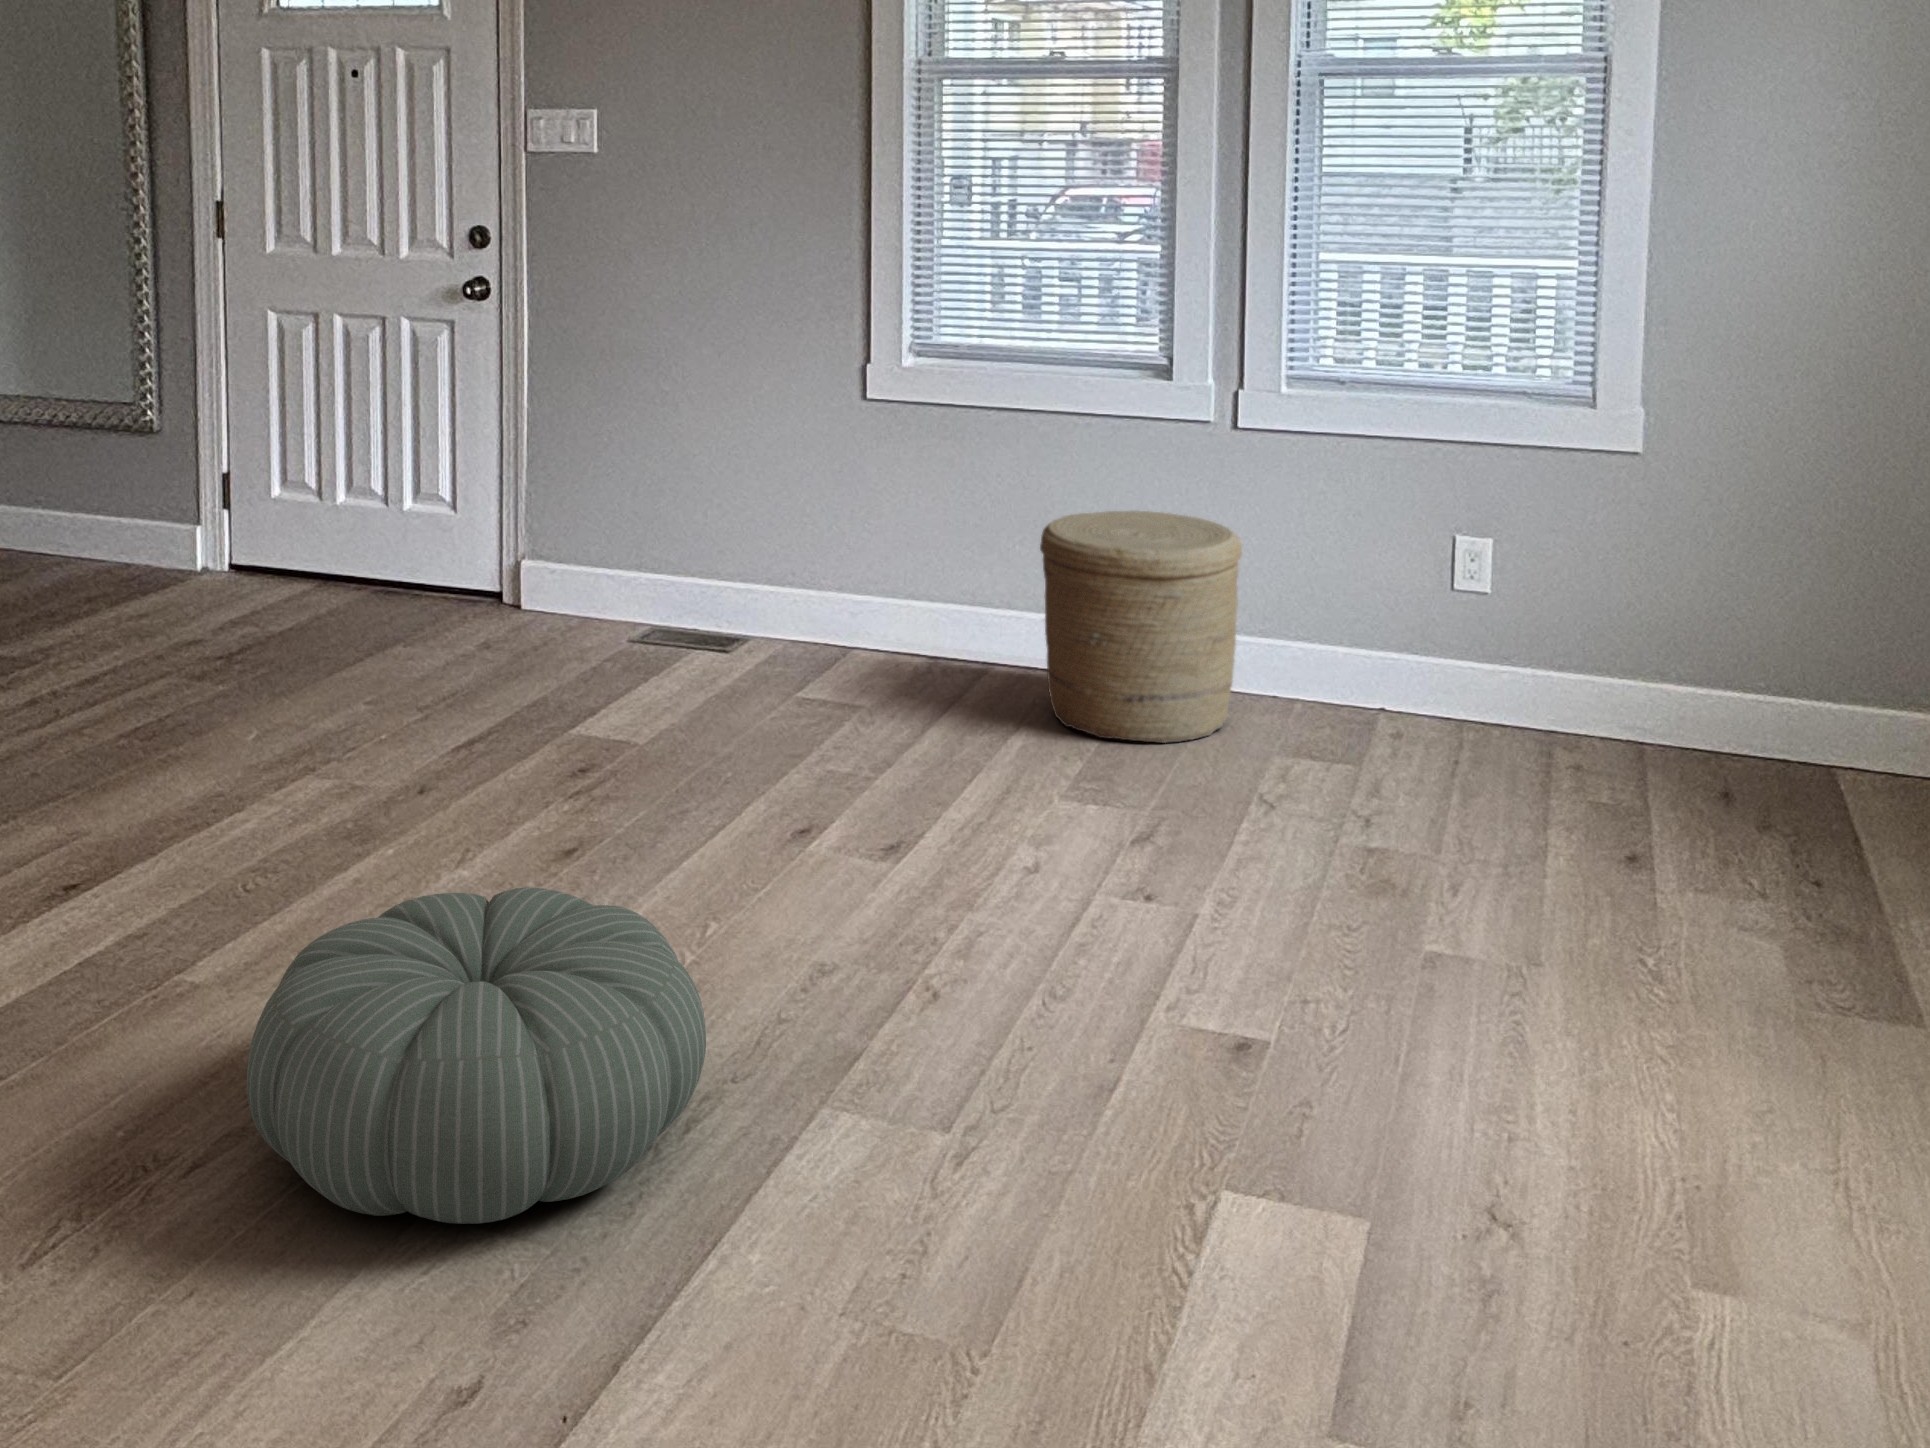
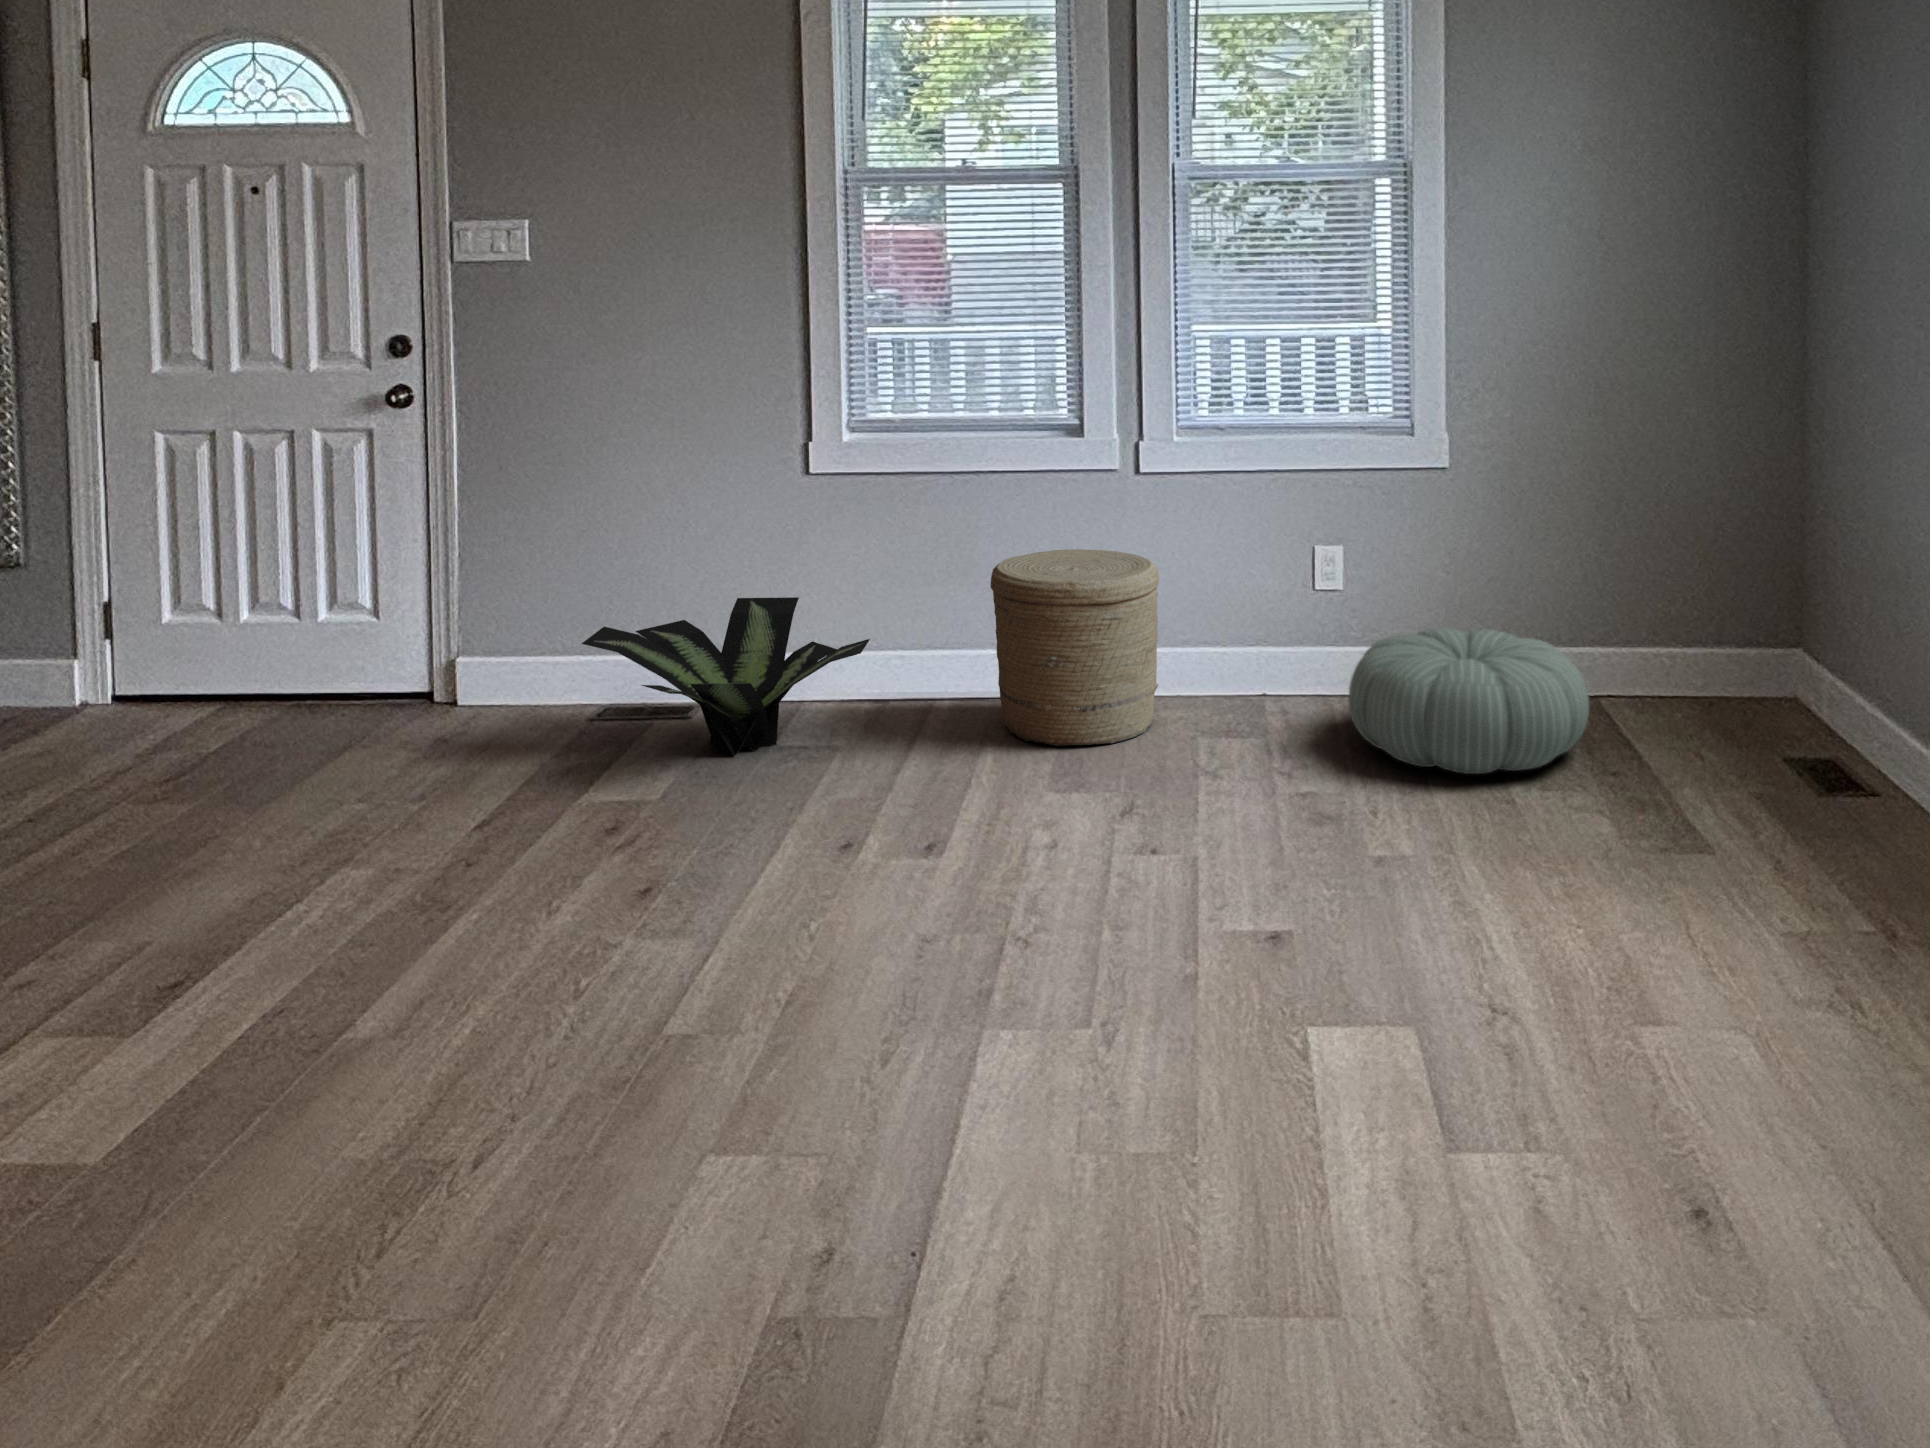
potted plant: none [604,530,907,701] -> present [582,597,870,756]
pouf: present [247,887,706,1224] -> present [1349,628,1589,774]

